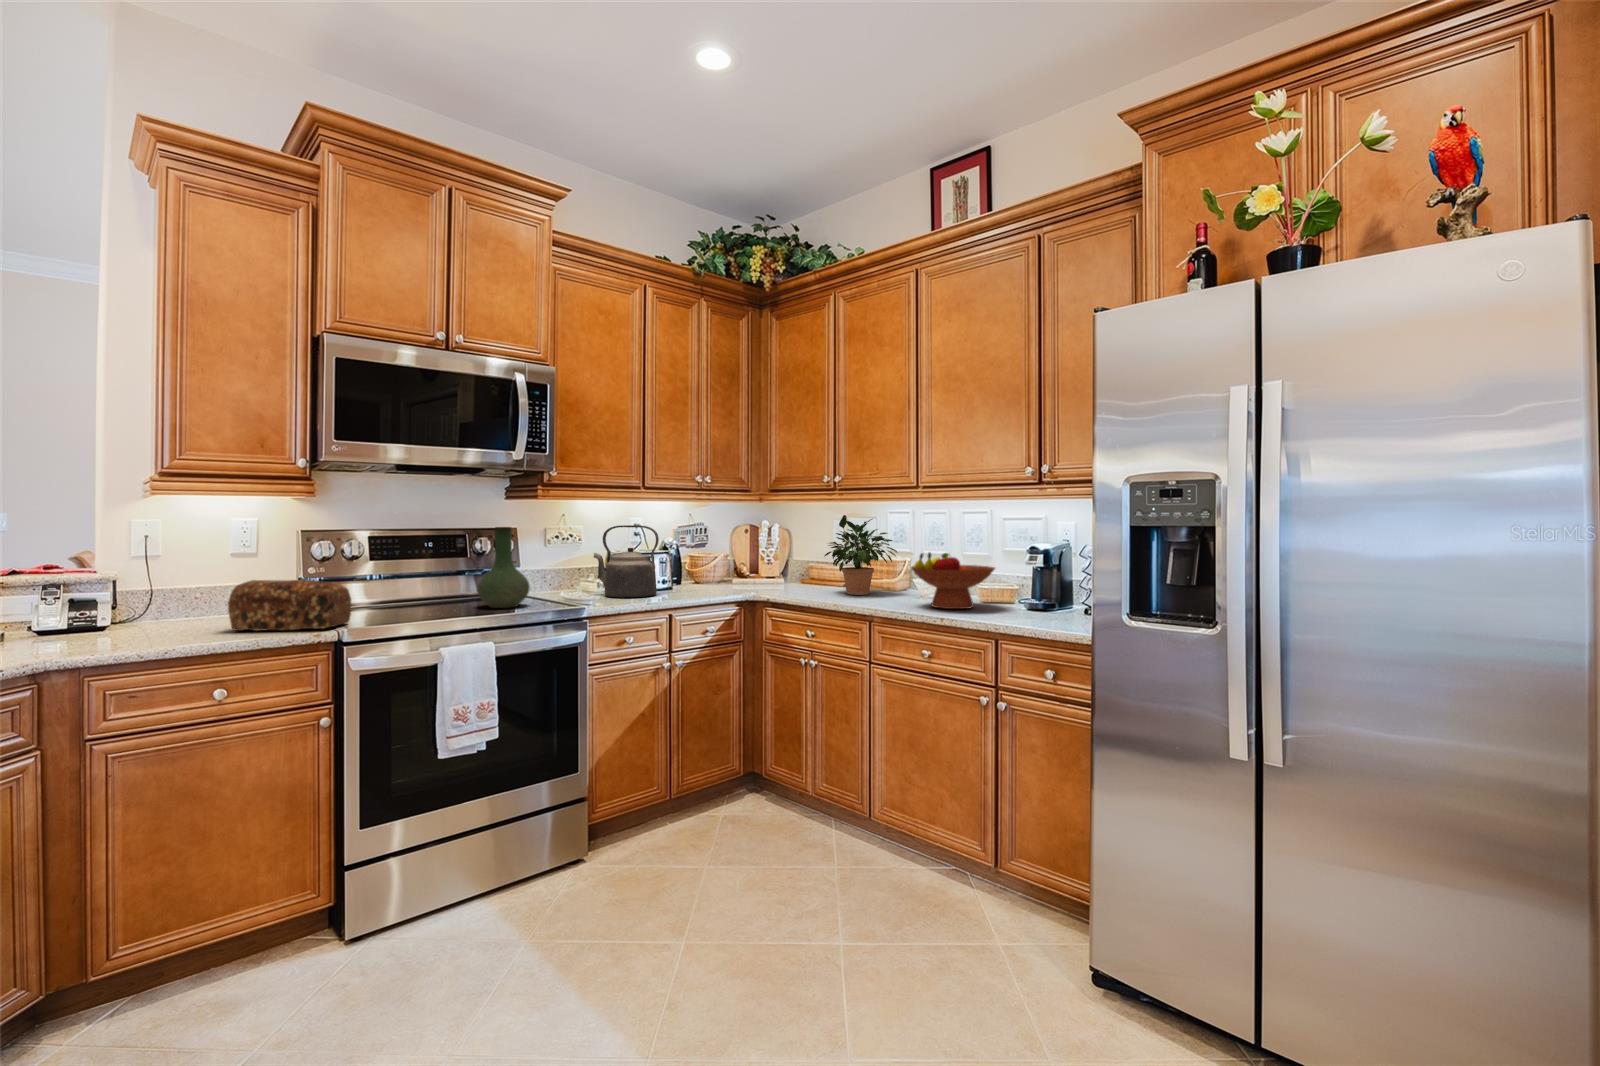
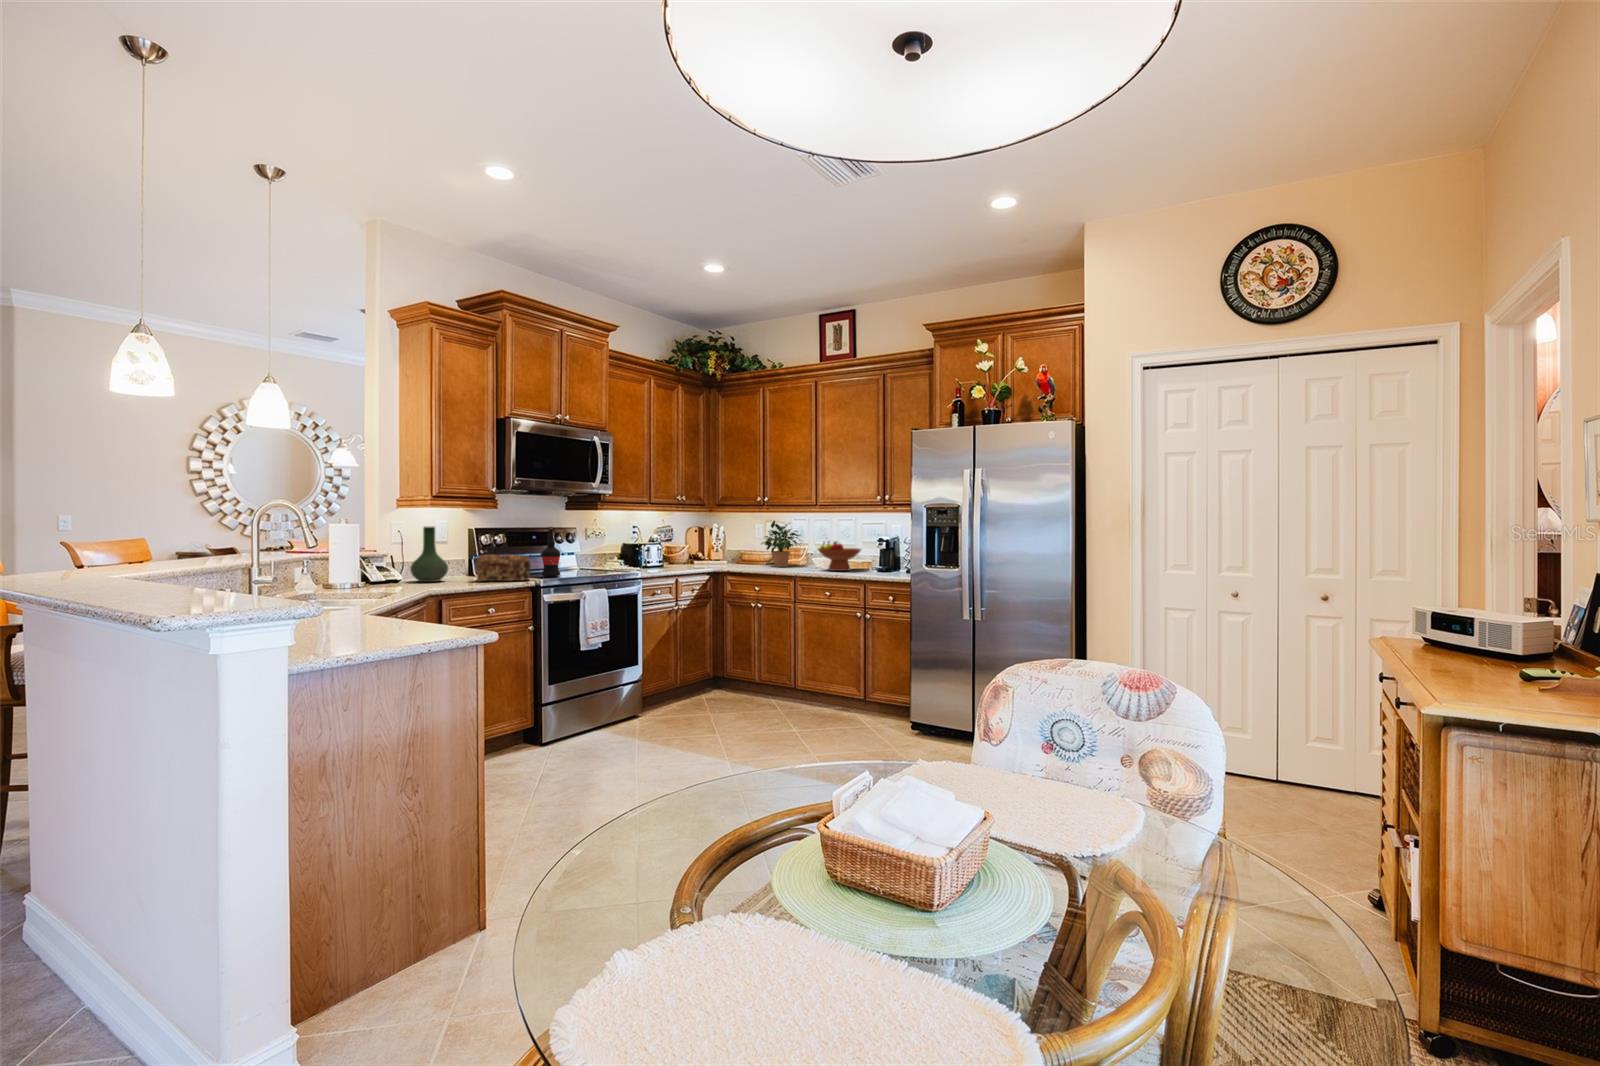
kettle: present [594,525,659,598] -> none [625,526,666,569]
vase: present [477,527,530,608] -> present [410,527,448,582]
wine bottle: none [390,528,426,617] -> present [542,527,560,577]

